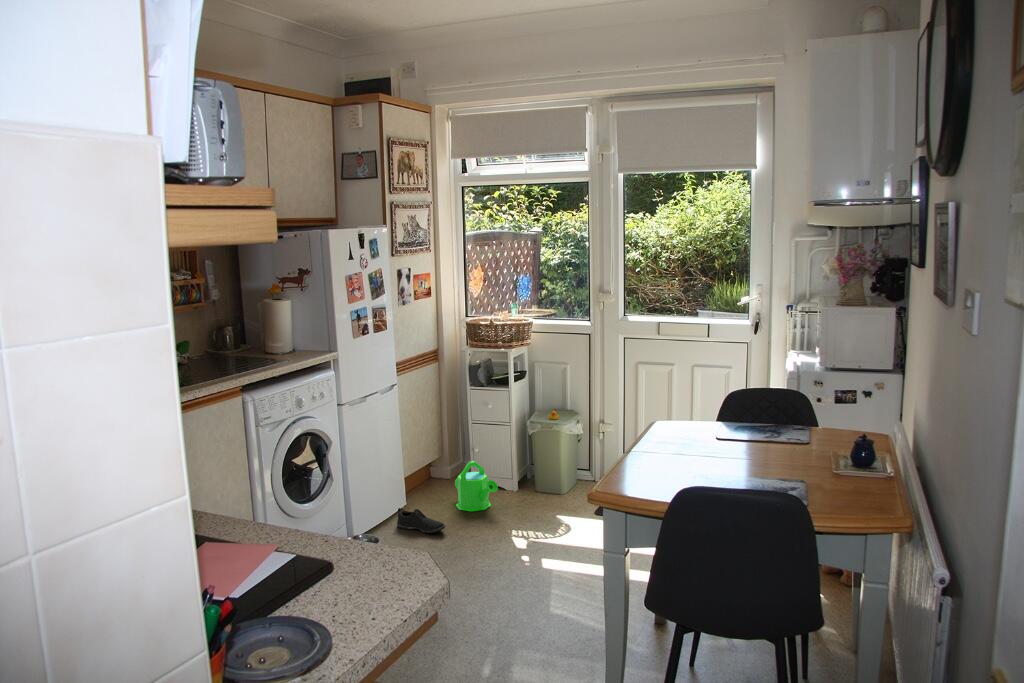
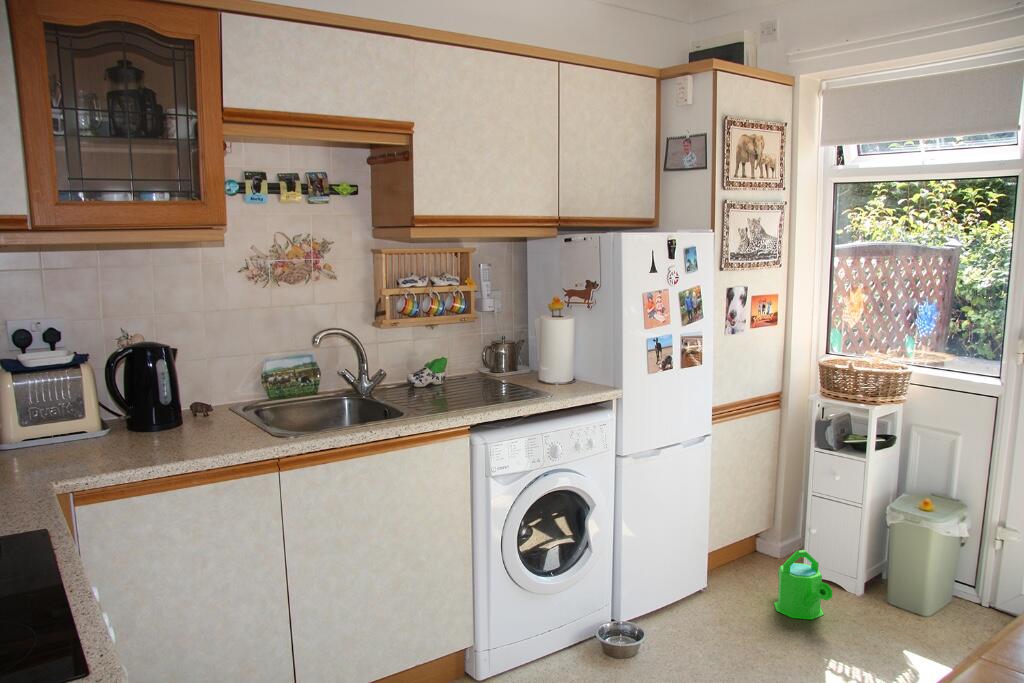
shoe: present [397,508,445,533] -> none [688,593,748,638]

